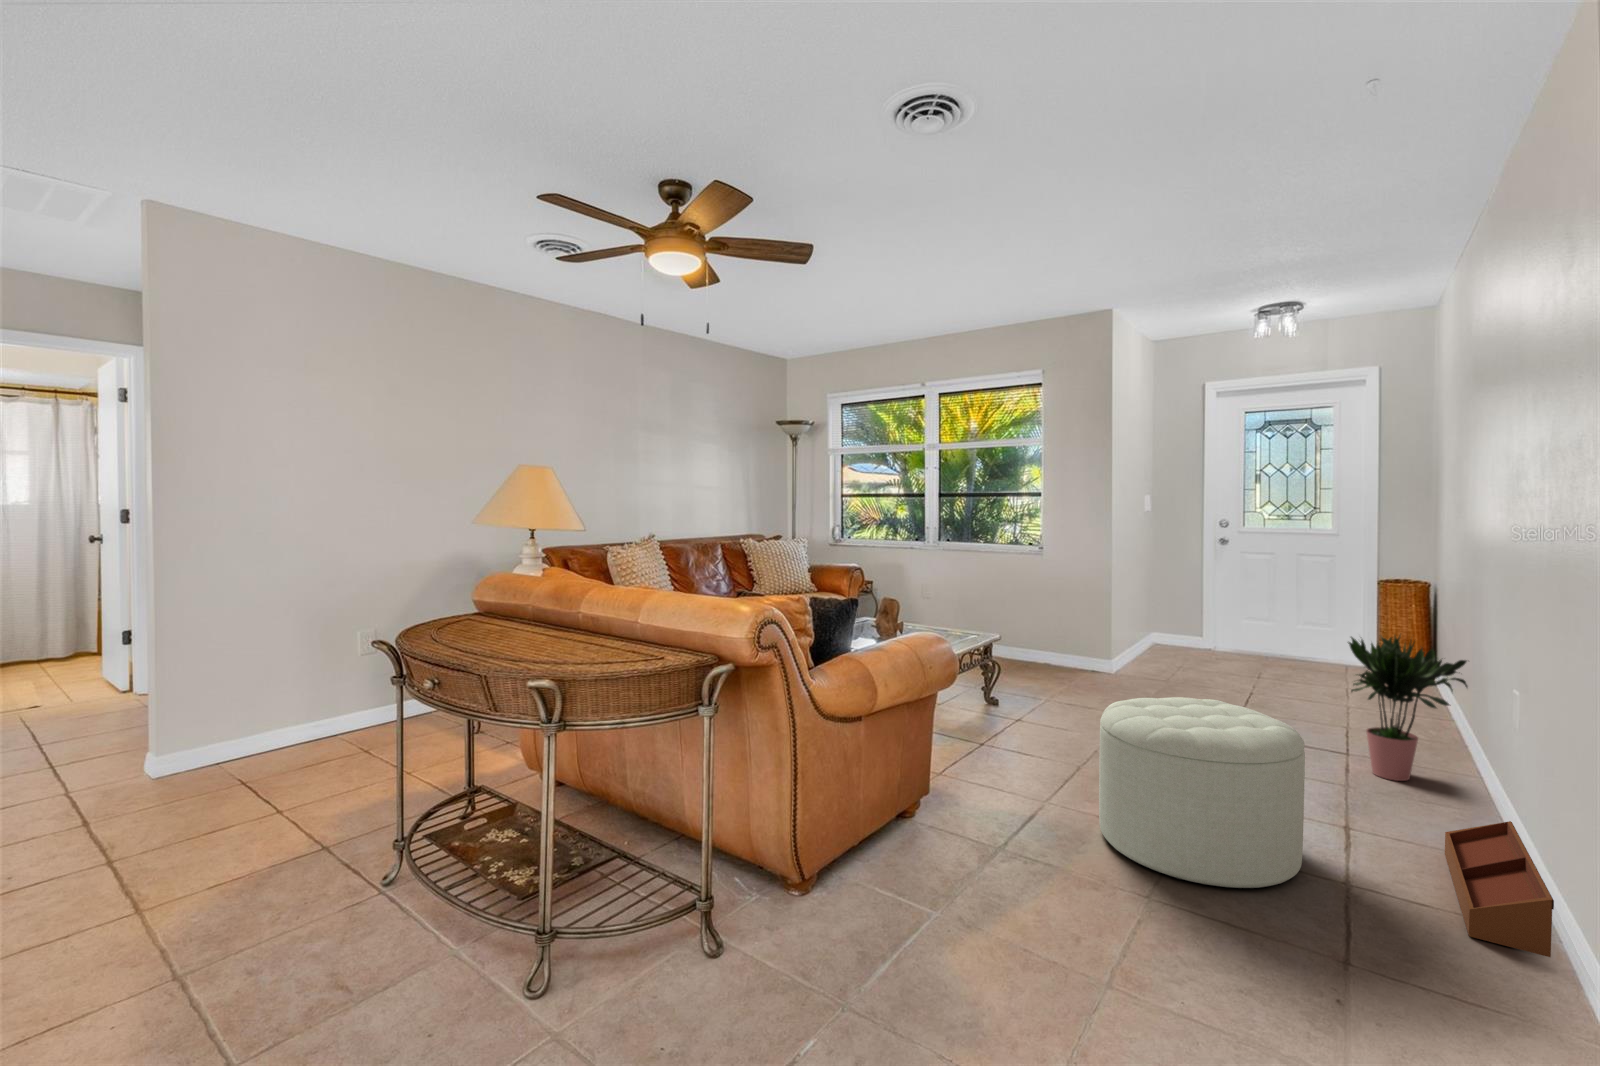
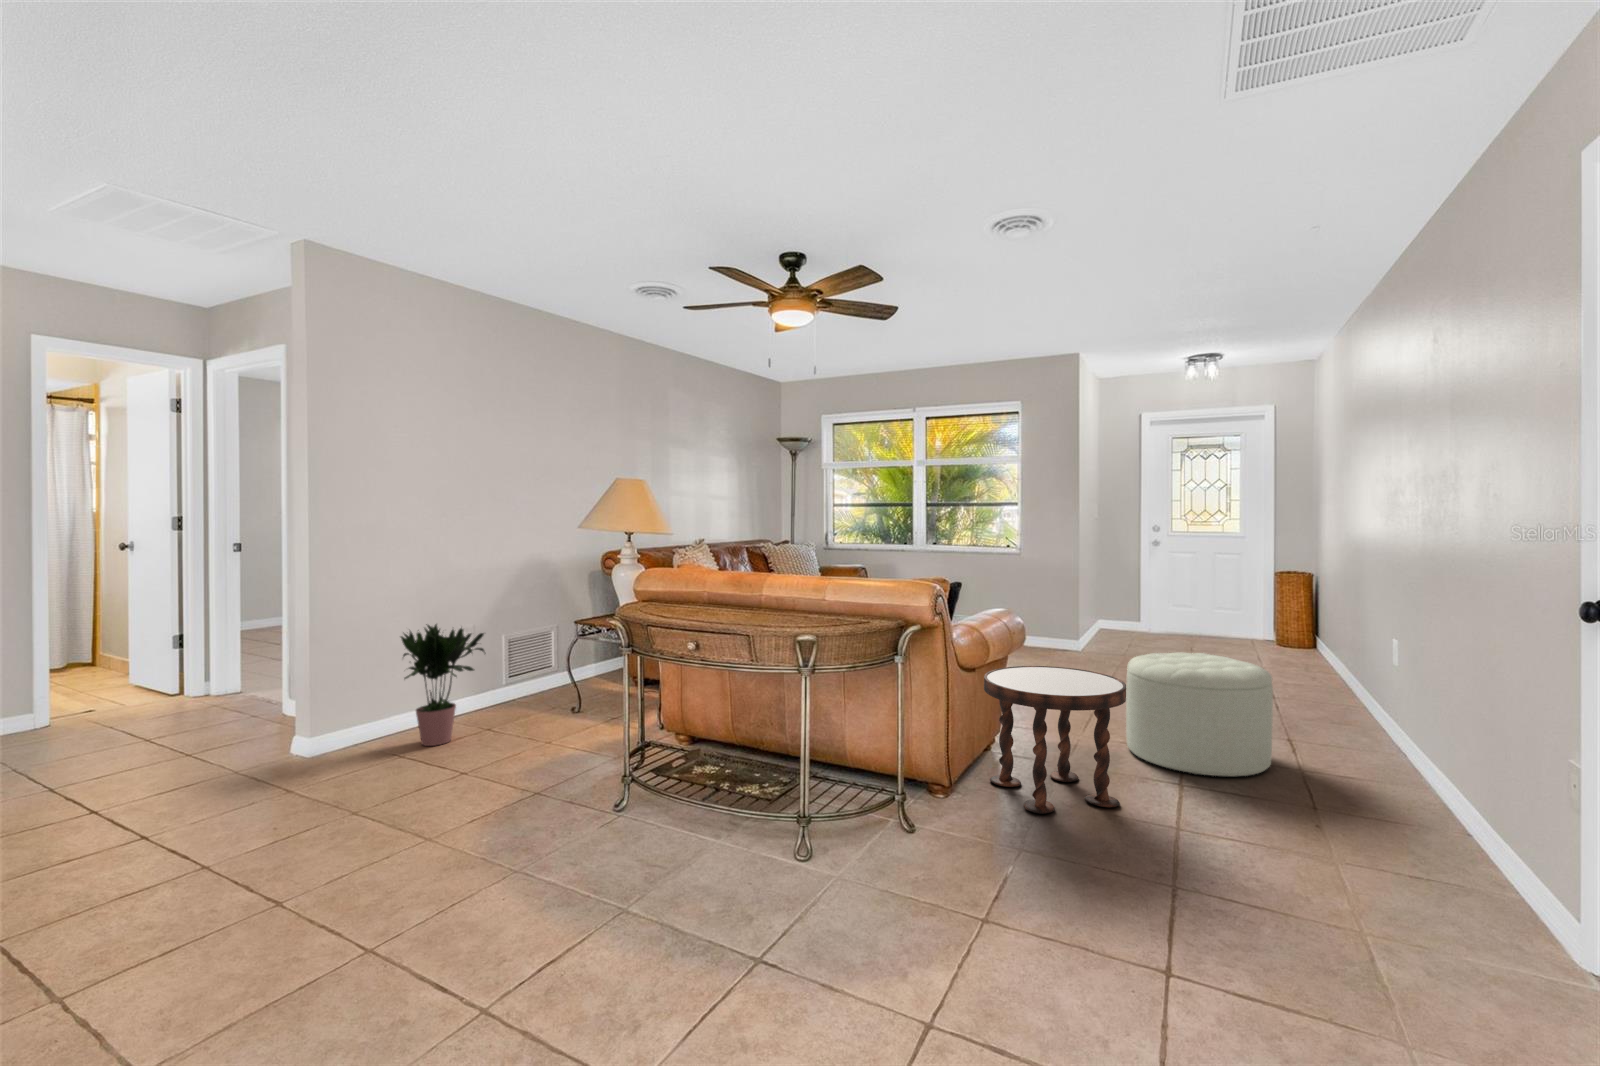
potted plant: present [1348,635,1468,781] -> present [401,624,484,746]
side table: none [861,714,1054,937] -> present [984,666,1127,814]
storage bin: present [1445,821,1554,957] -> none [1356,726,1432,799]

